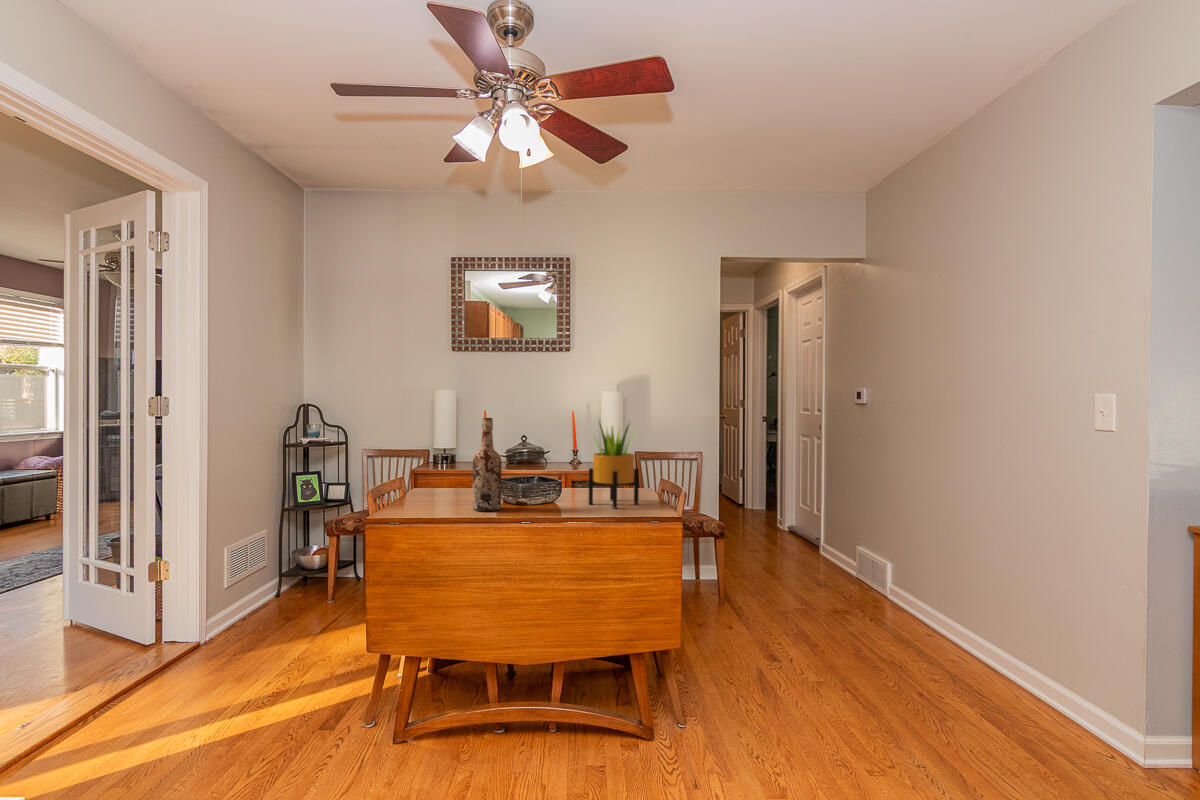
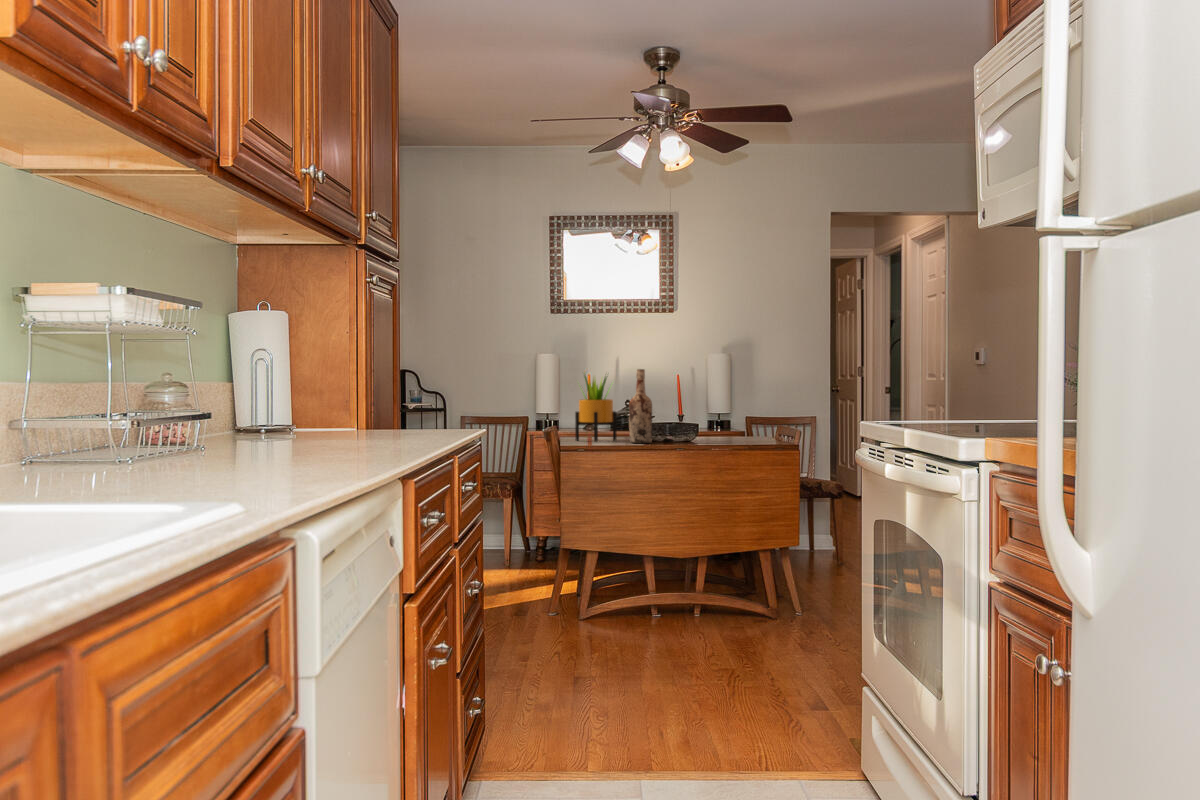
potted plant: present [589,423,639,508] -> present [575,375,616,442]

